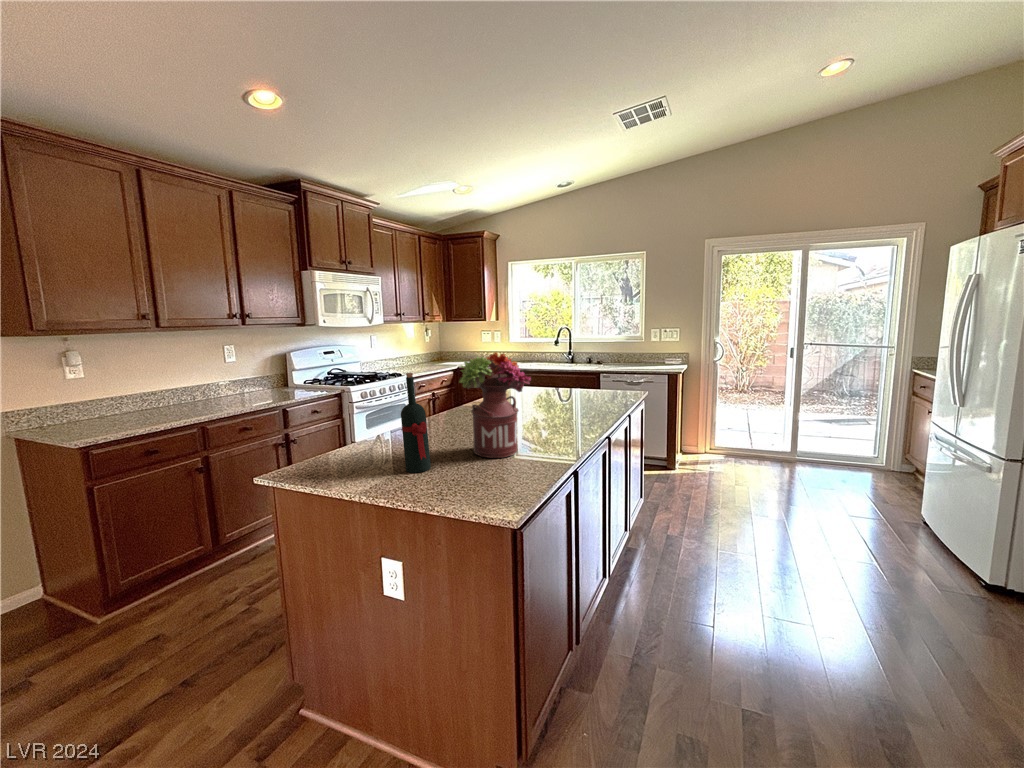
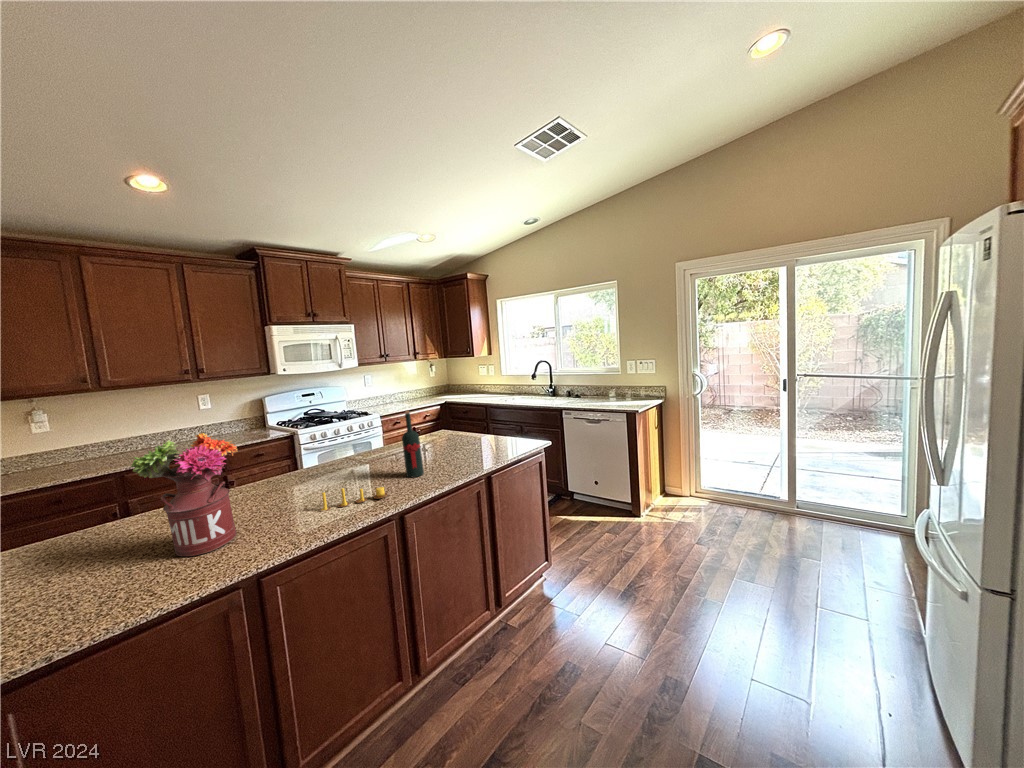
wine bottle: present [401,373,431,473] -> present [402,411,424,477]
candle: none [541,412,585,433] -> present [321,487,388,511]

